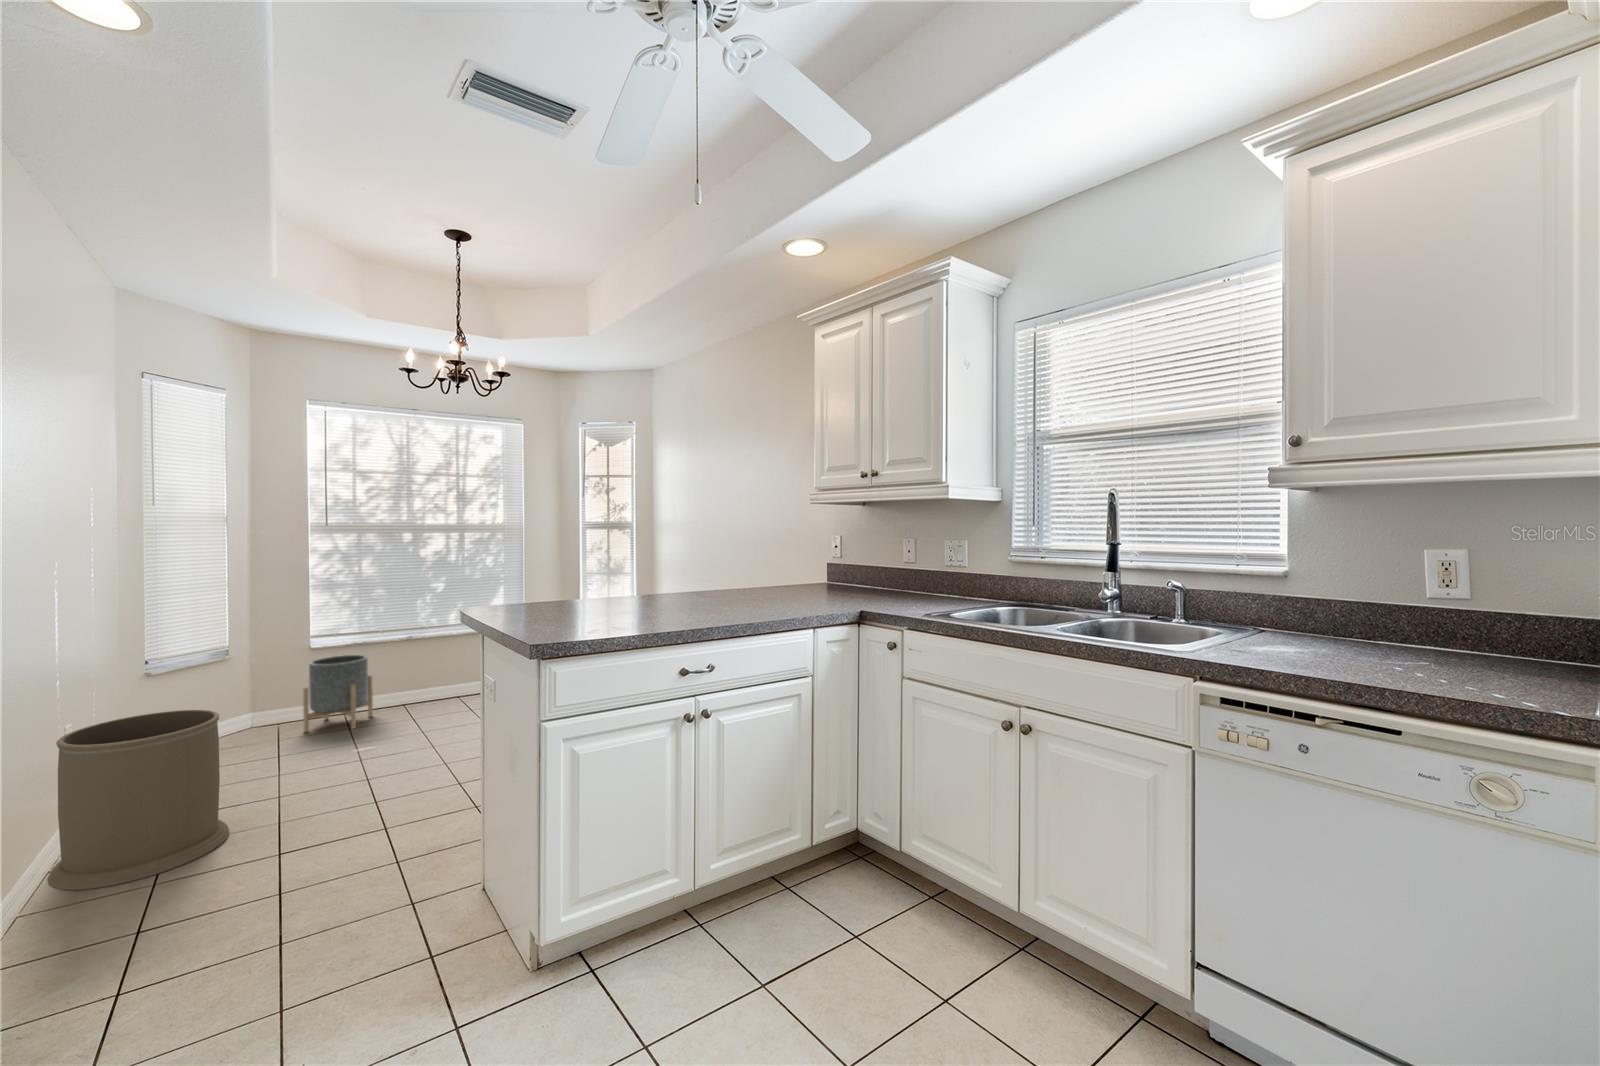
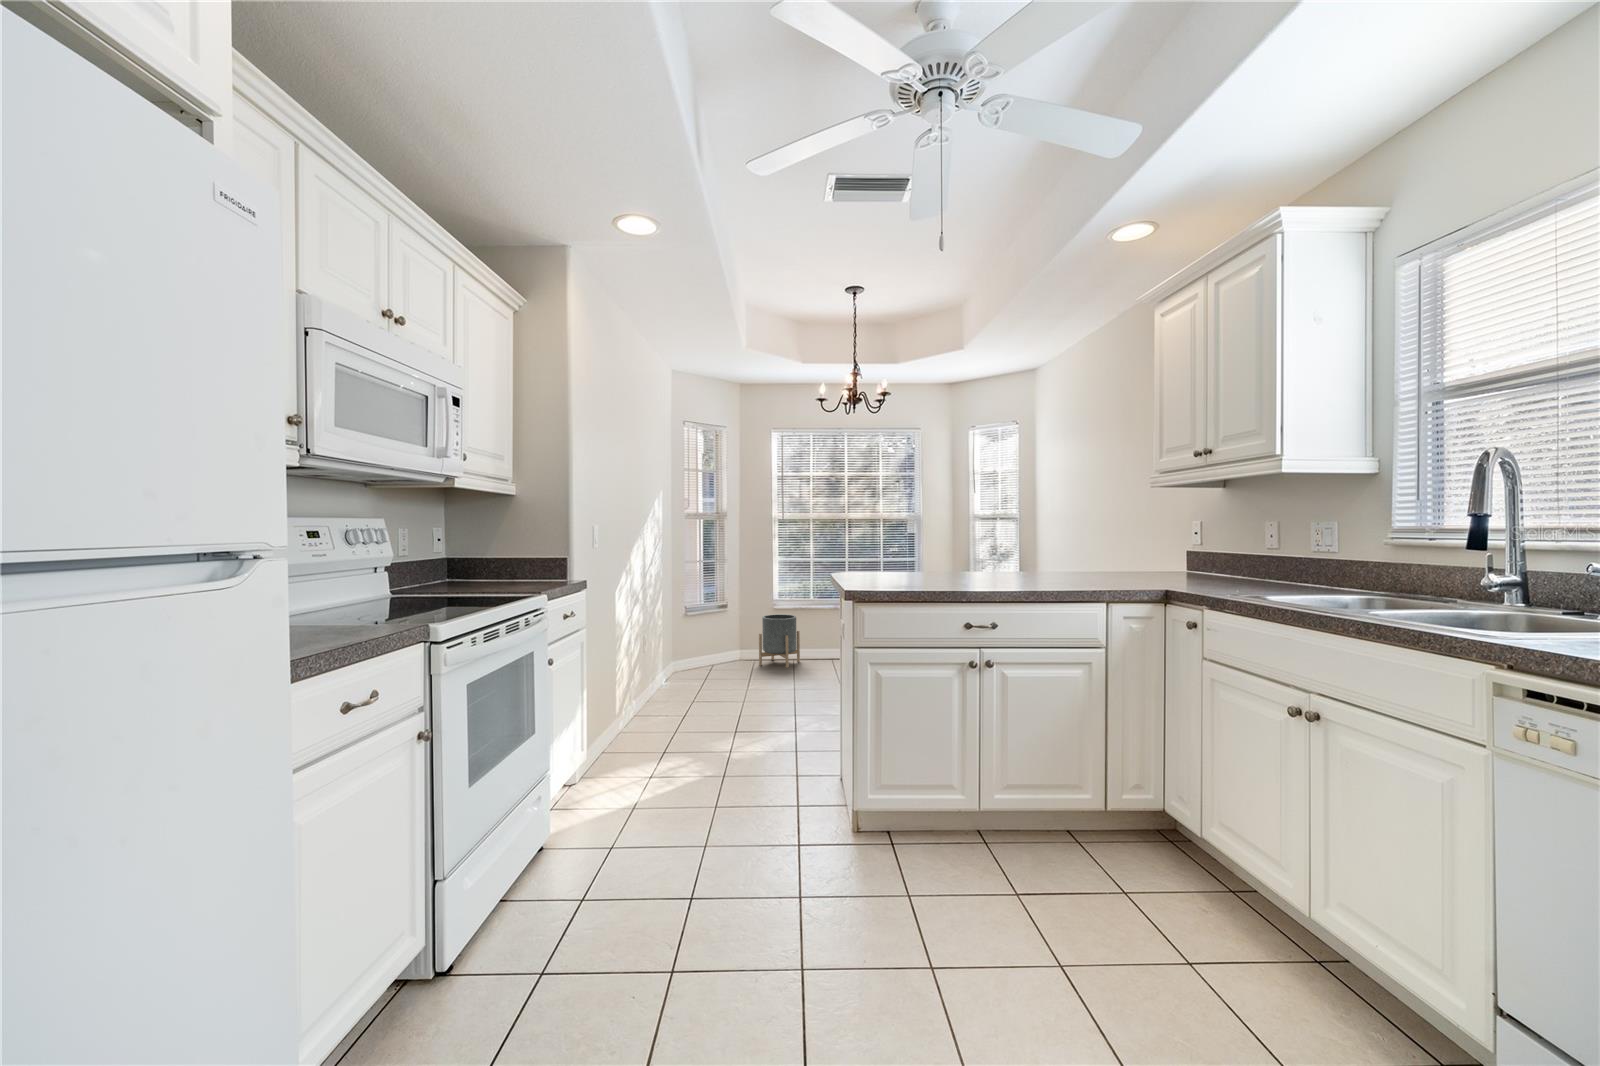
trash can: present [47,710,229,890] -> none [640,631,715,725]

